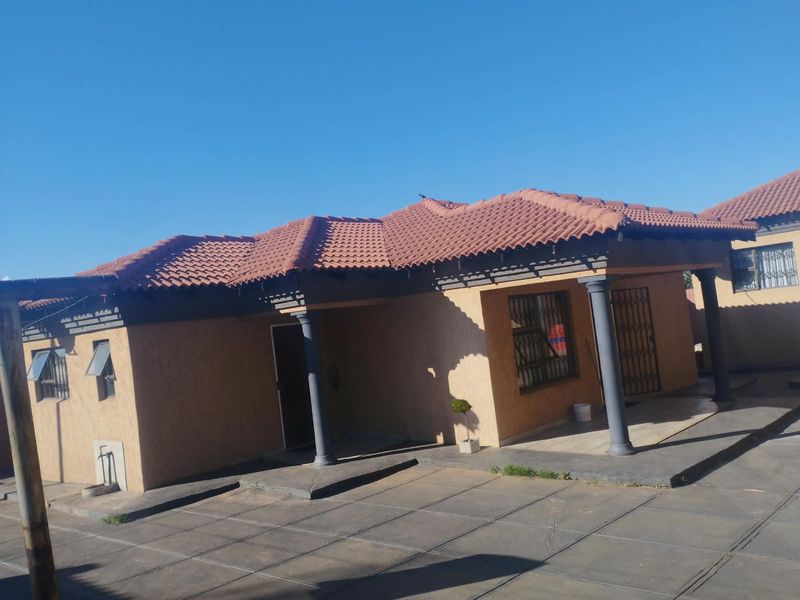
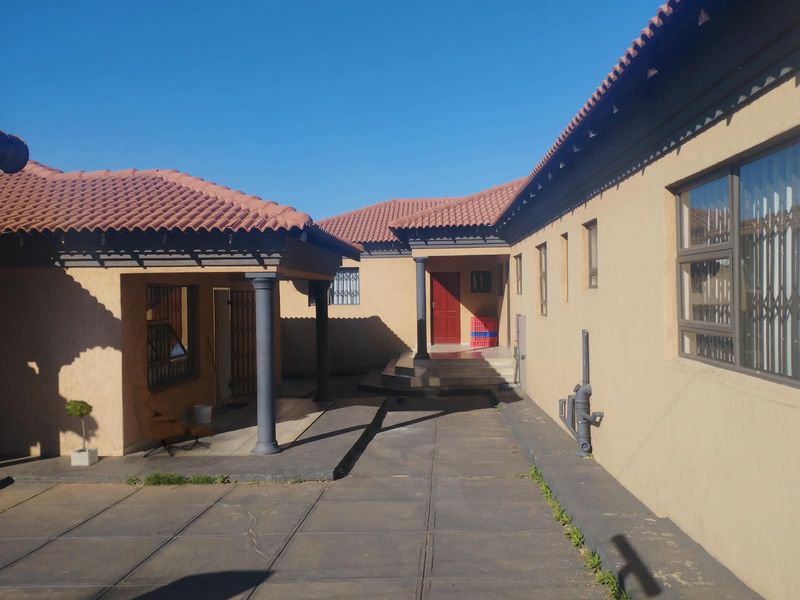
lounge chair: none [502,386,579,450] -> present [133,385,214,457]

